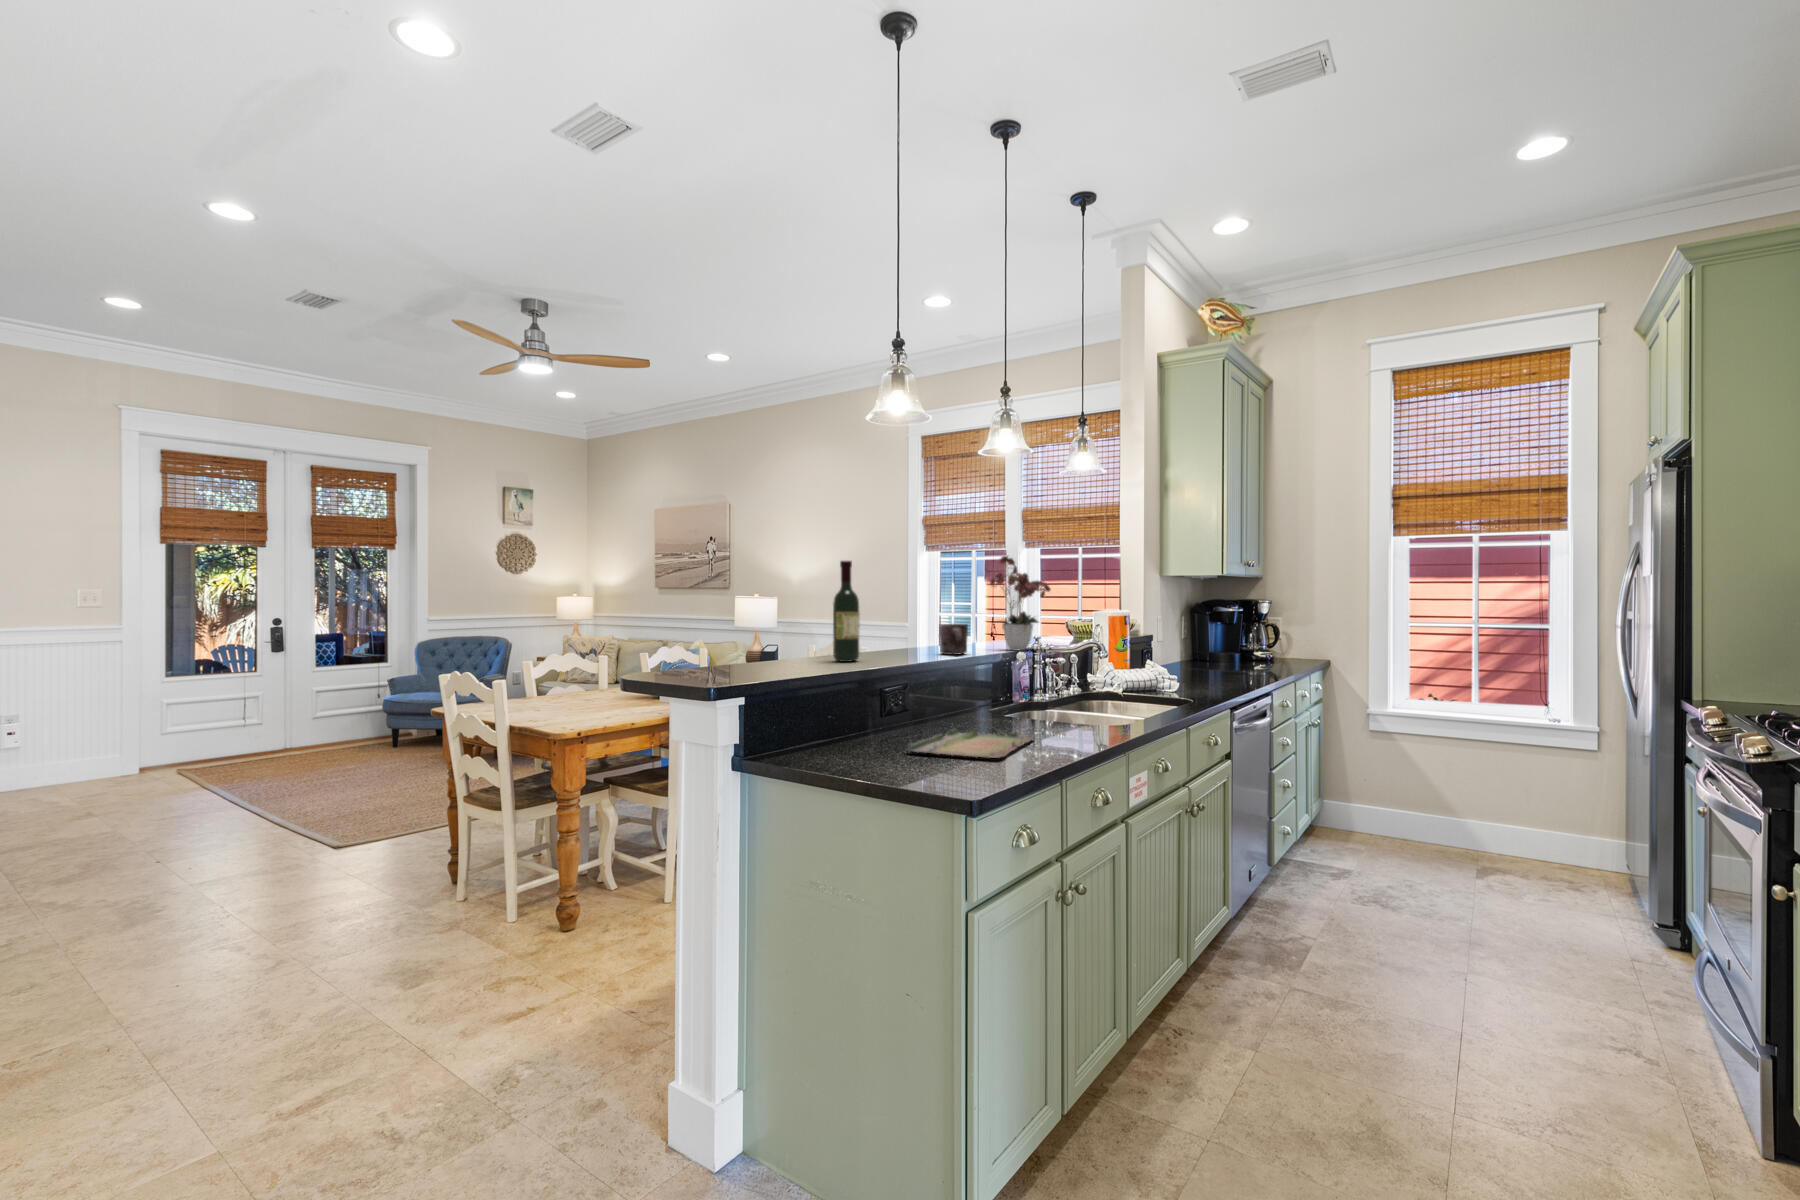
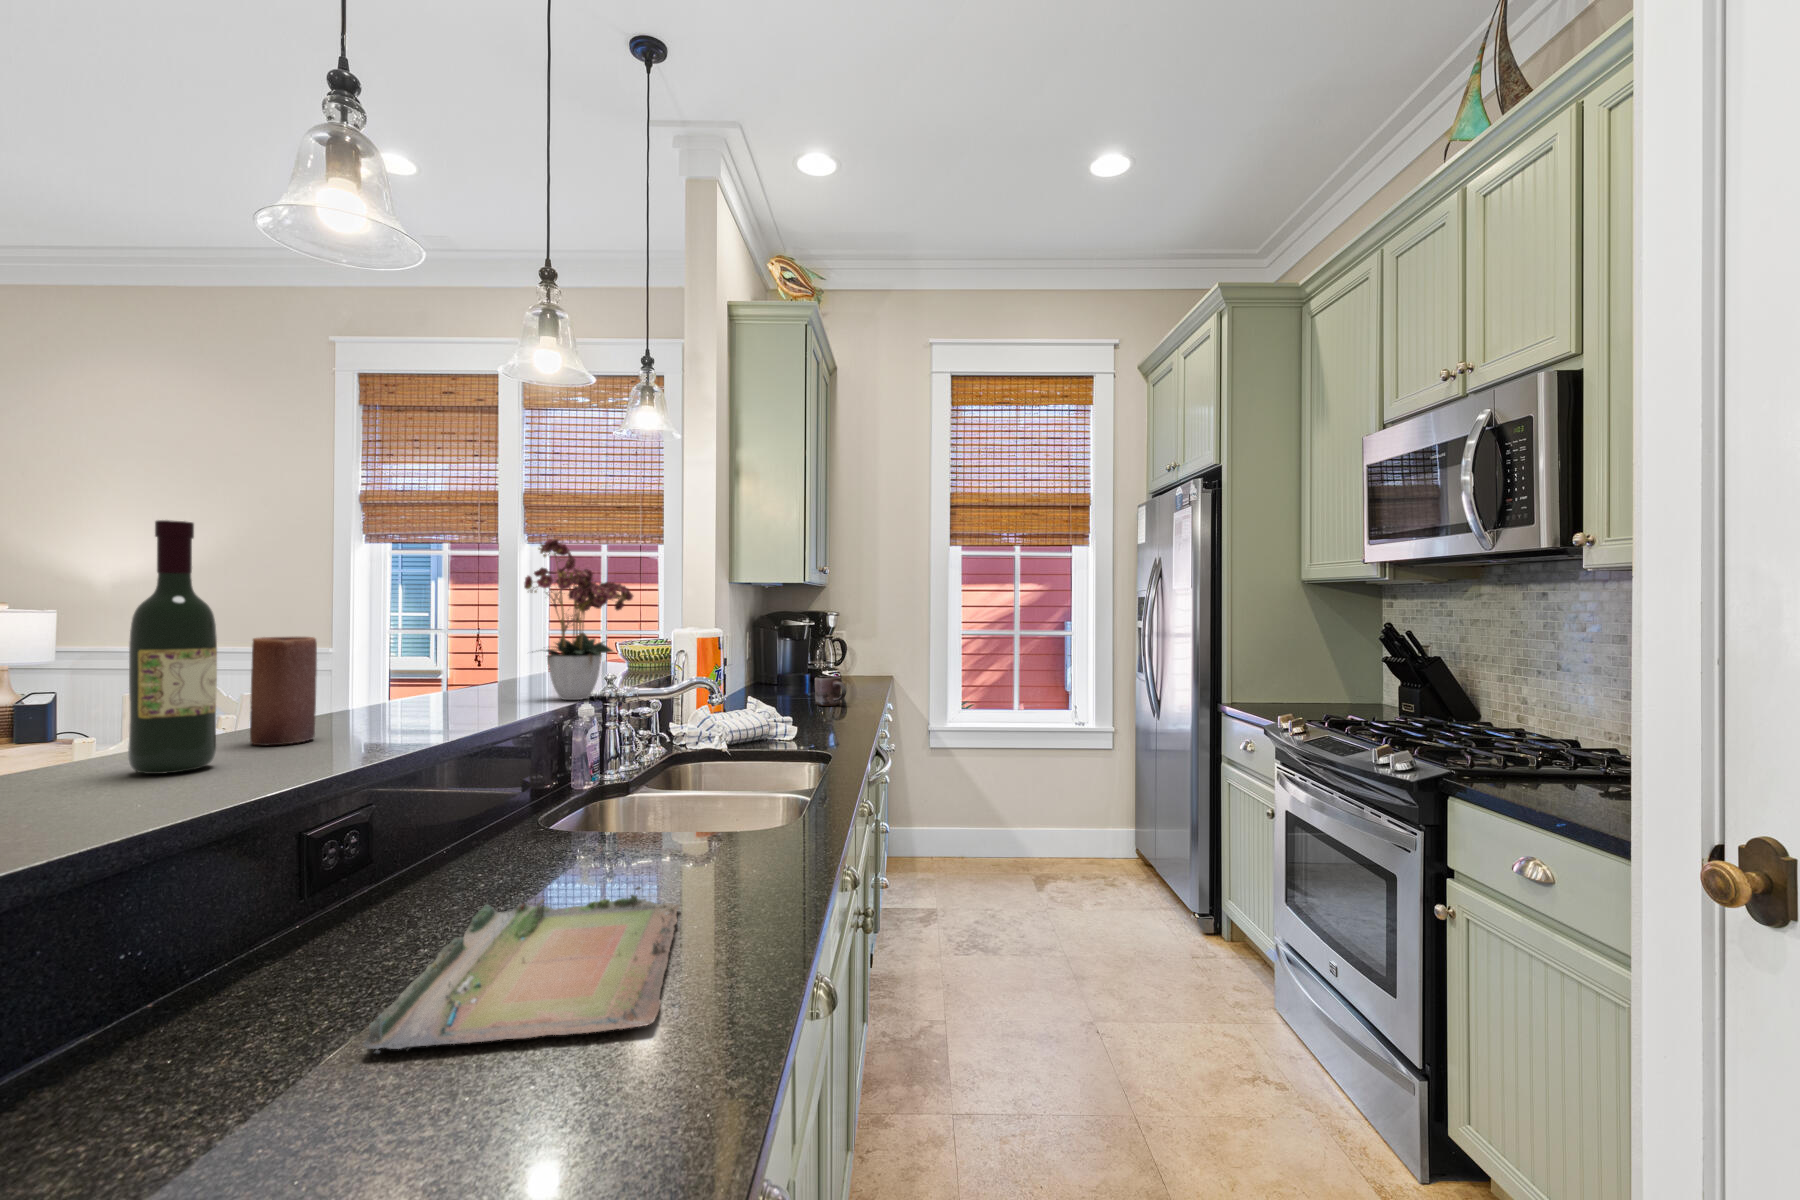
candle: none [870,609,893,657] -> present [250,637,317,745]
mug: present [939,624,968,655] -> present [815,676,846,706]

